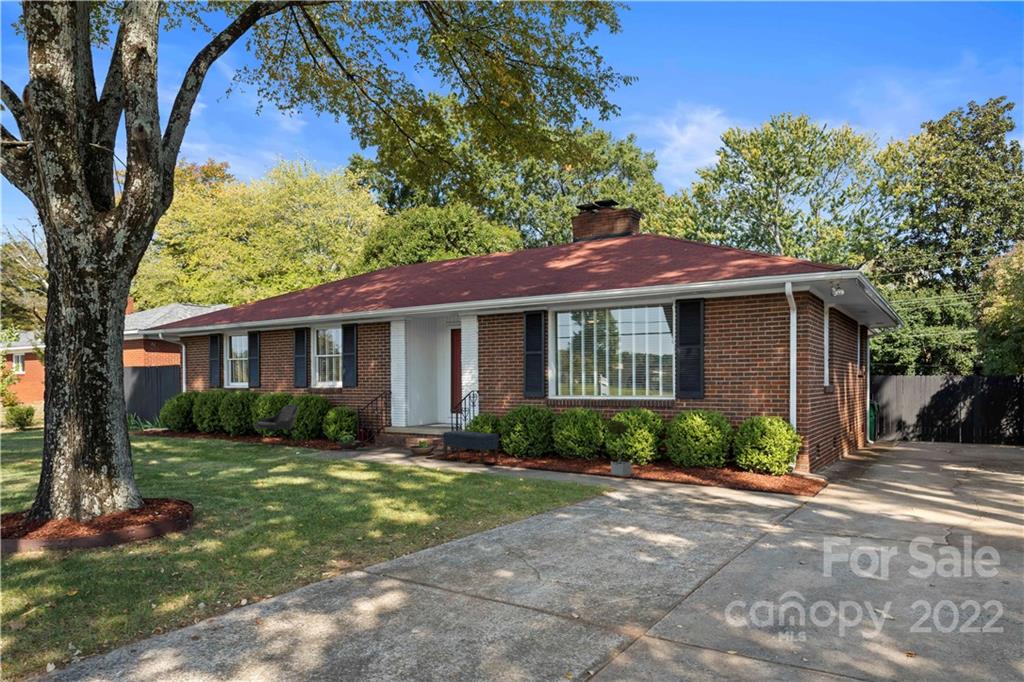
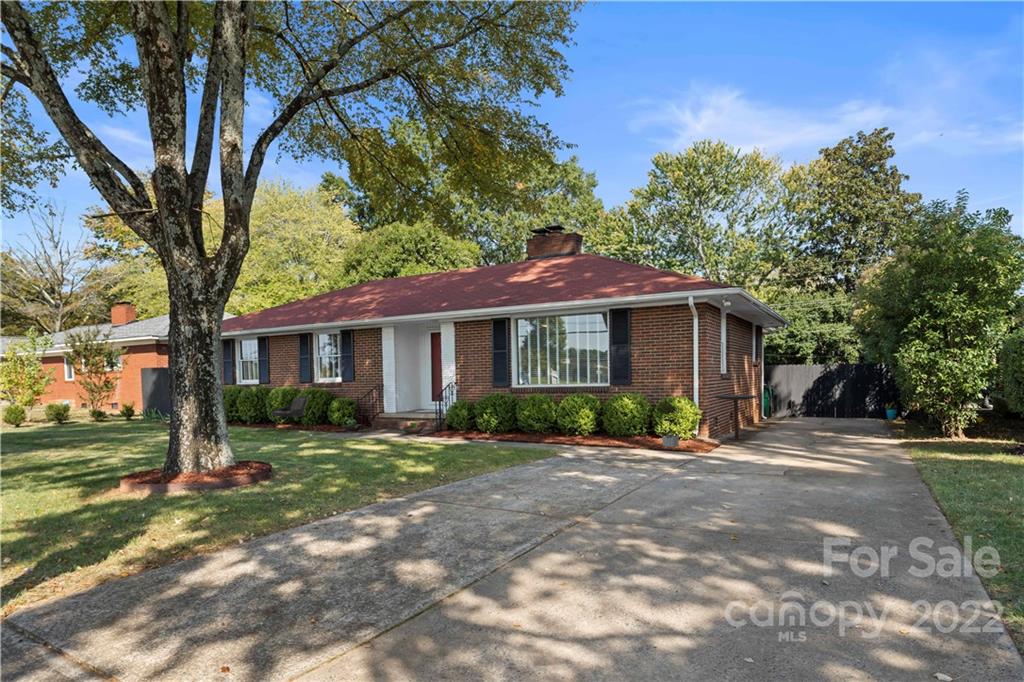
pedestal table: none [818,416,879,478] -> present [715,395,757,440]
potted tree: present [607,420,632,476] -> present [658,402,679,447]
bench: present [443,431,499,463] -> none [431,414,476,438]

